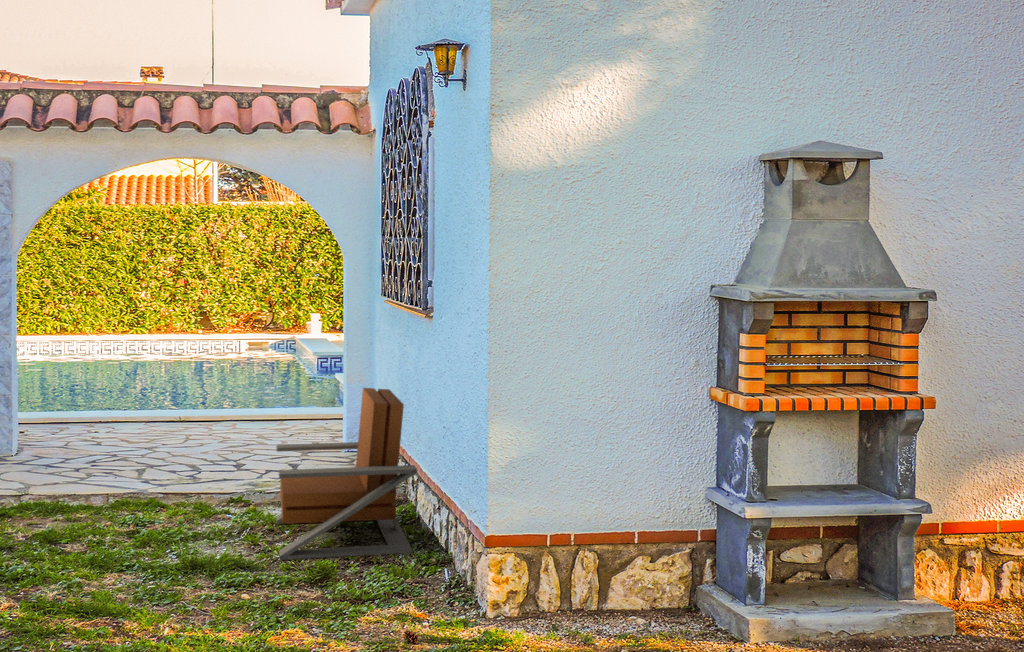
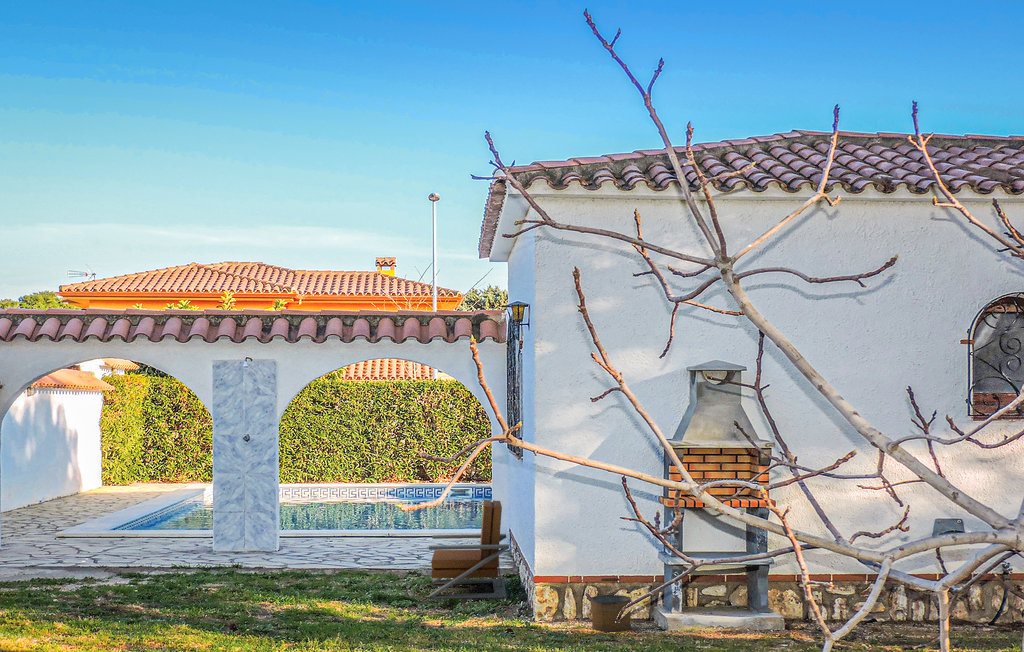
bucket: none [594,543,670,640] -> present [589,578,632,632]

